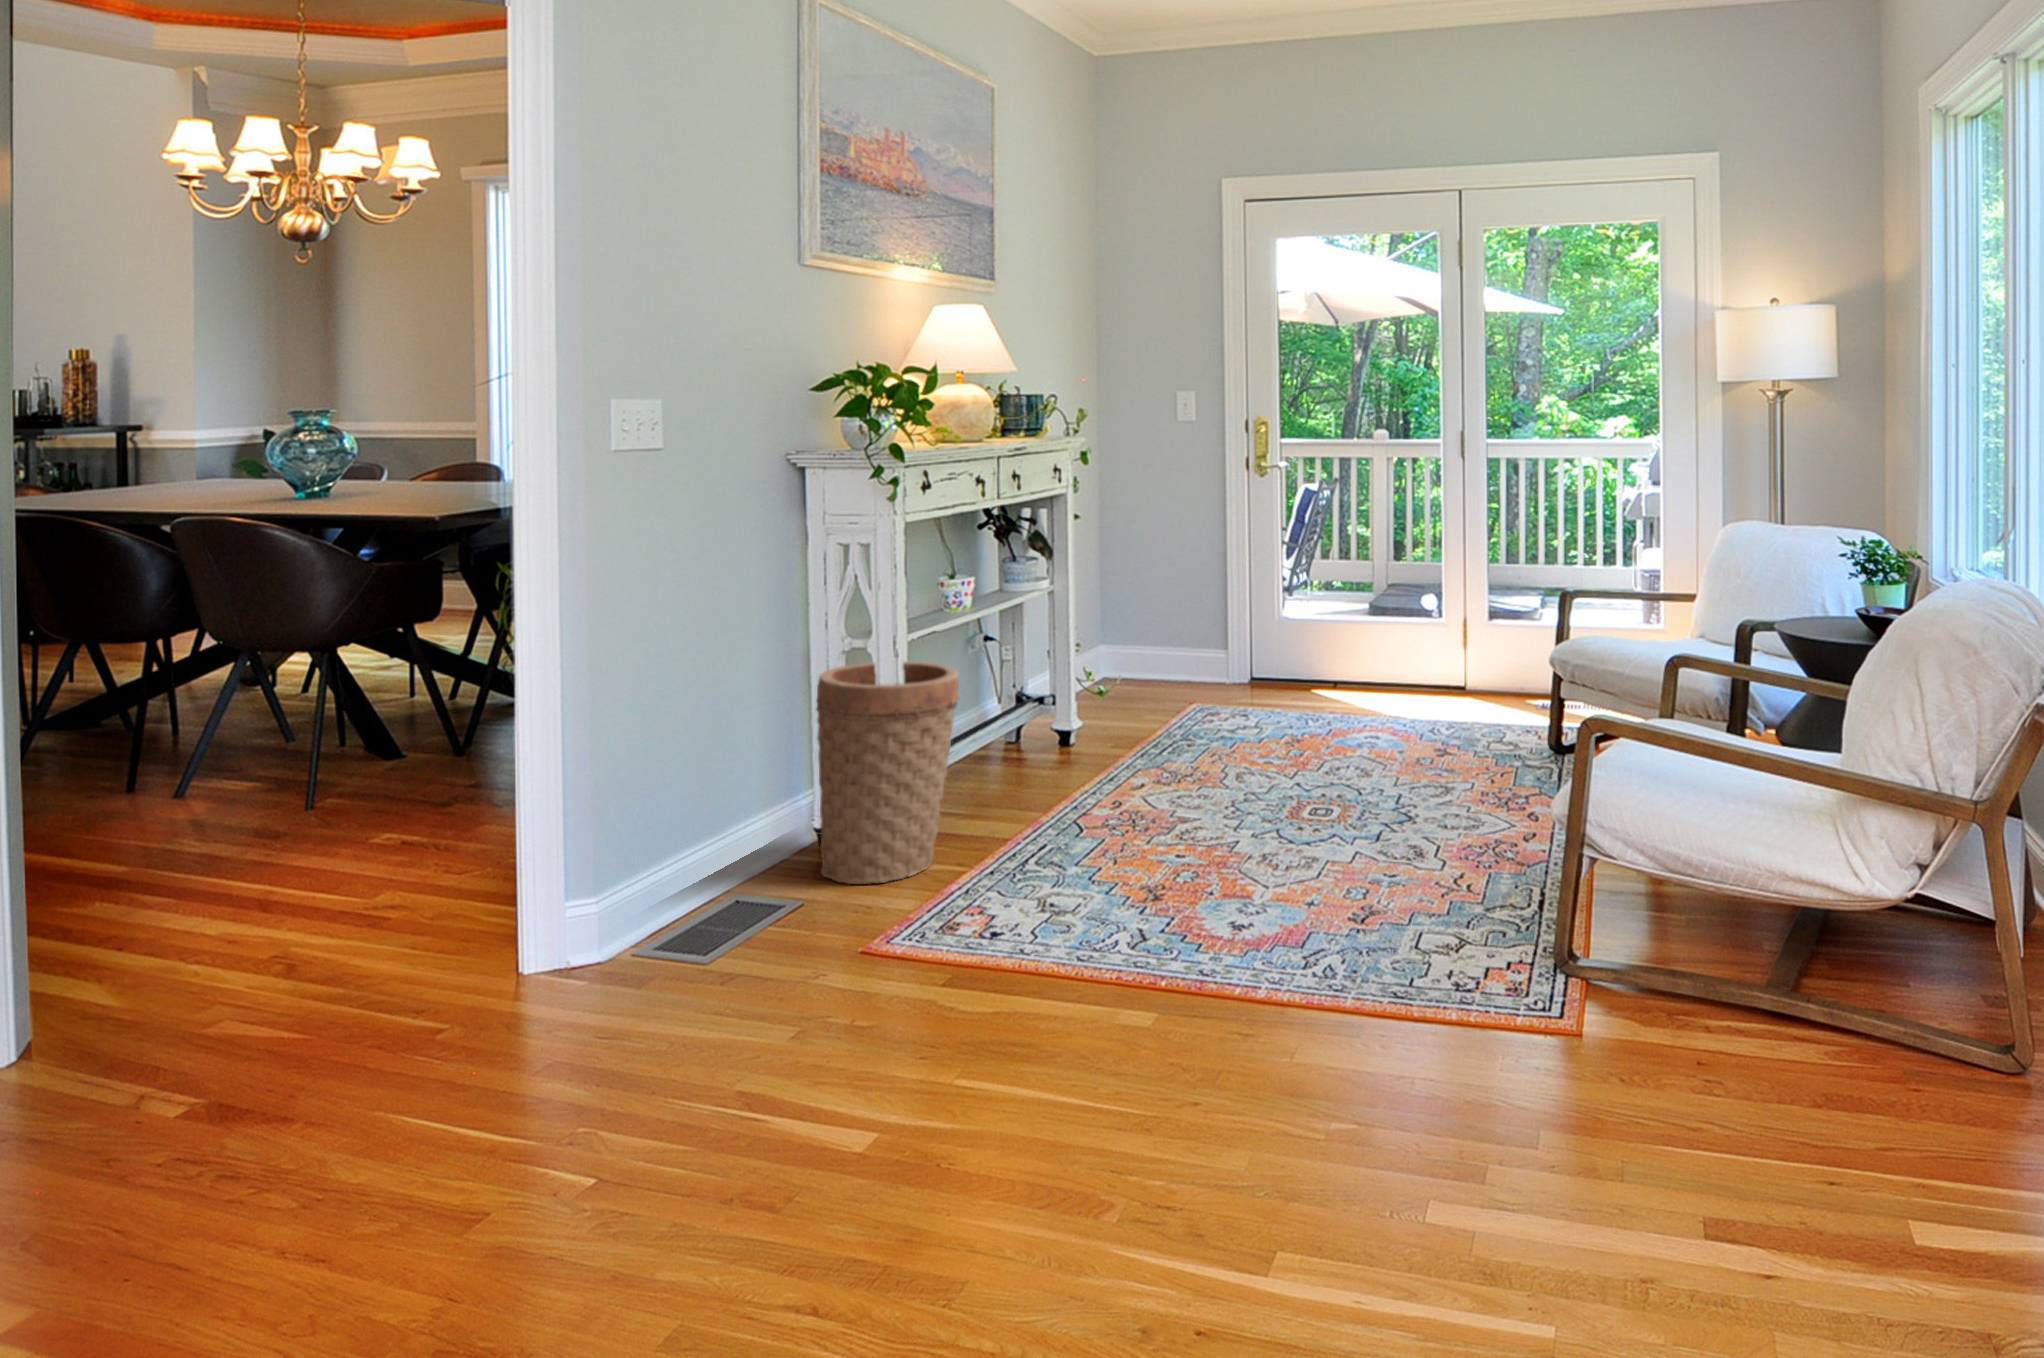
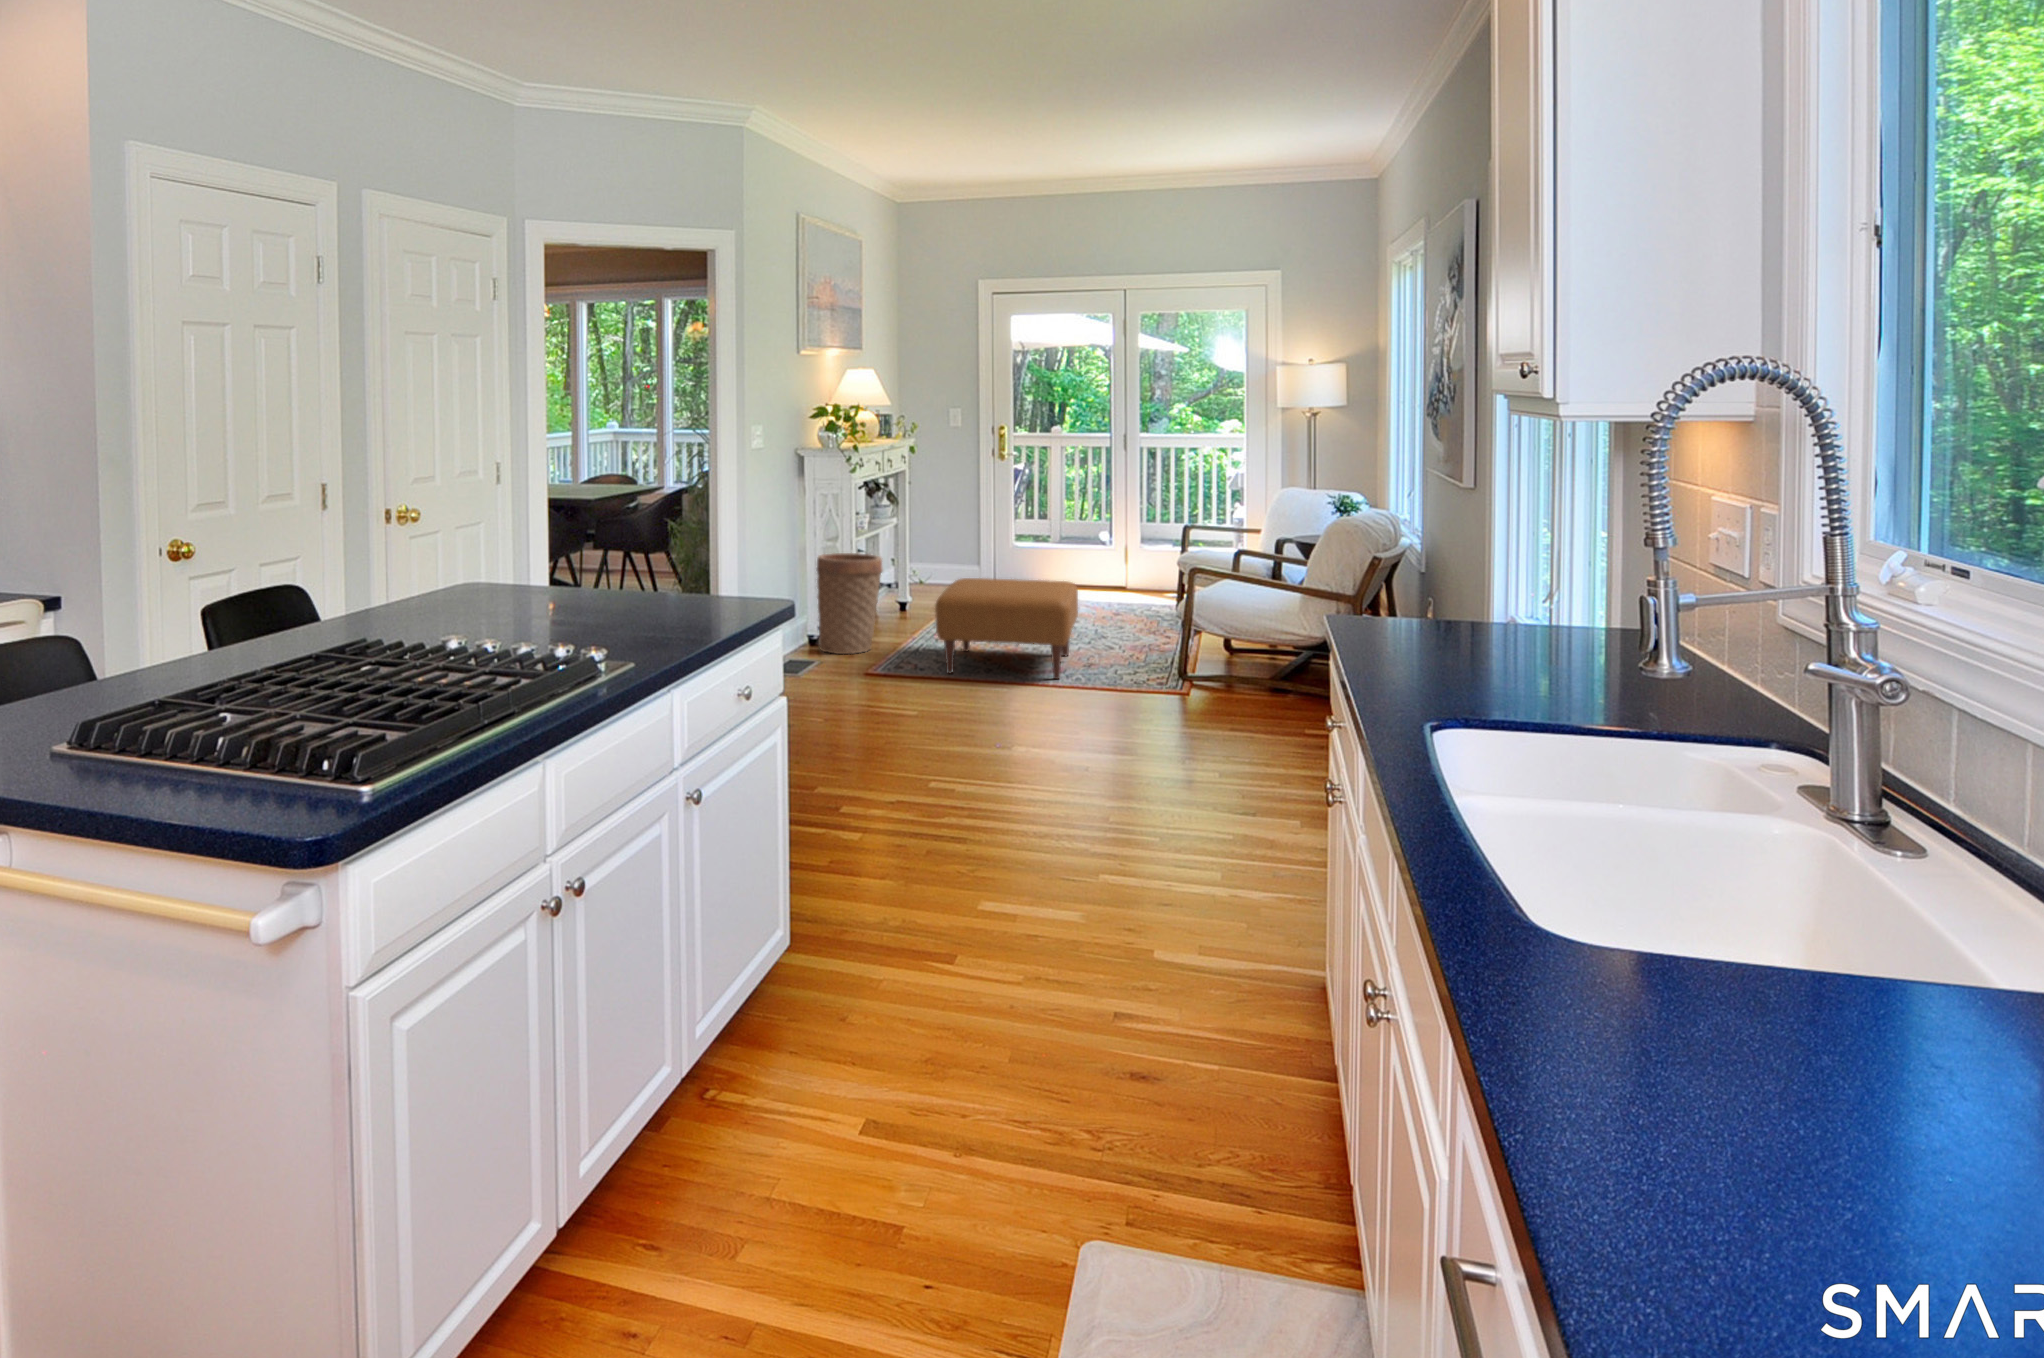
ottoman: none [1017,718,1350,977] -> present [935,578,1078,679]

